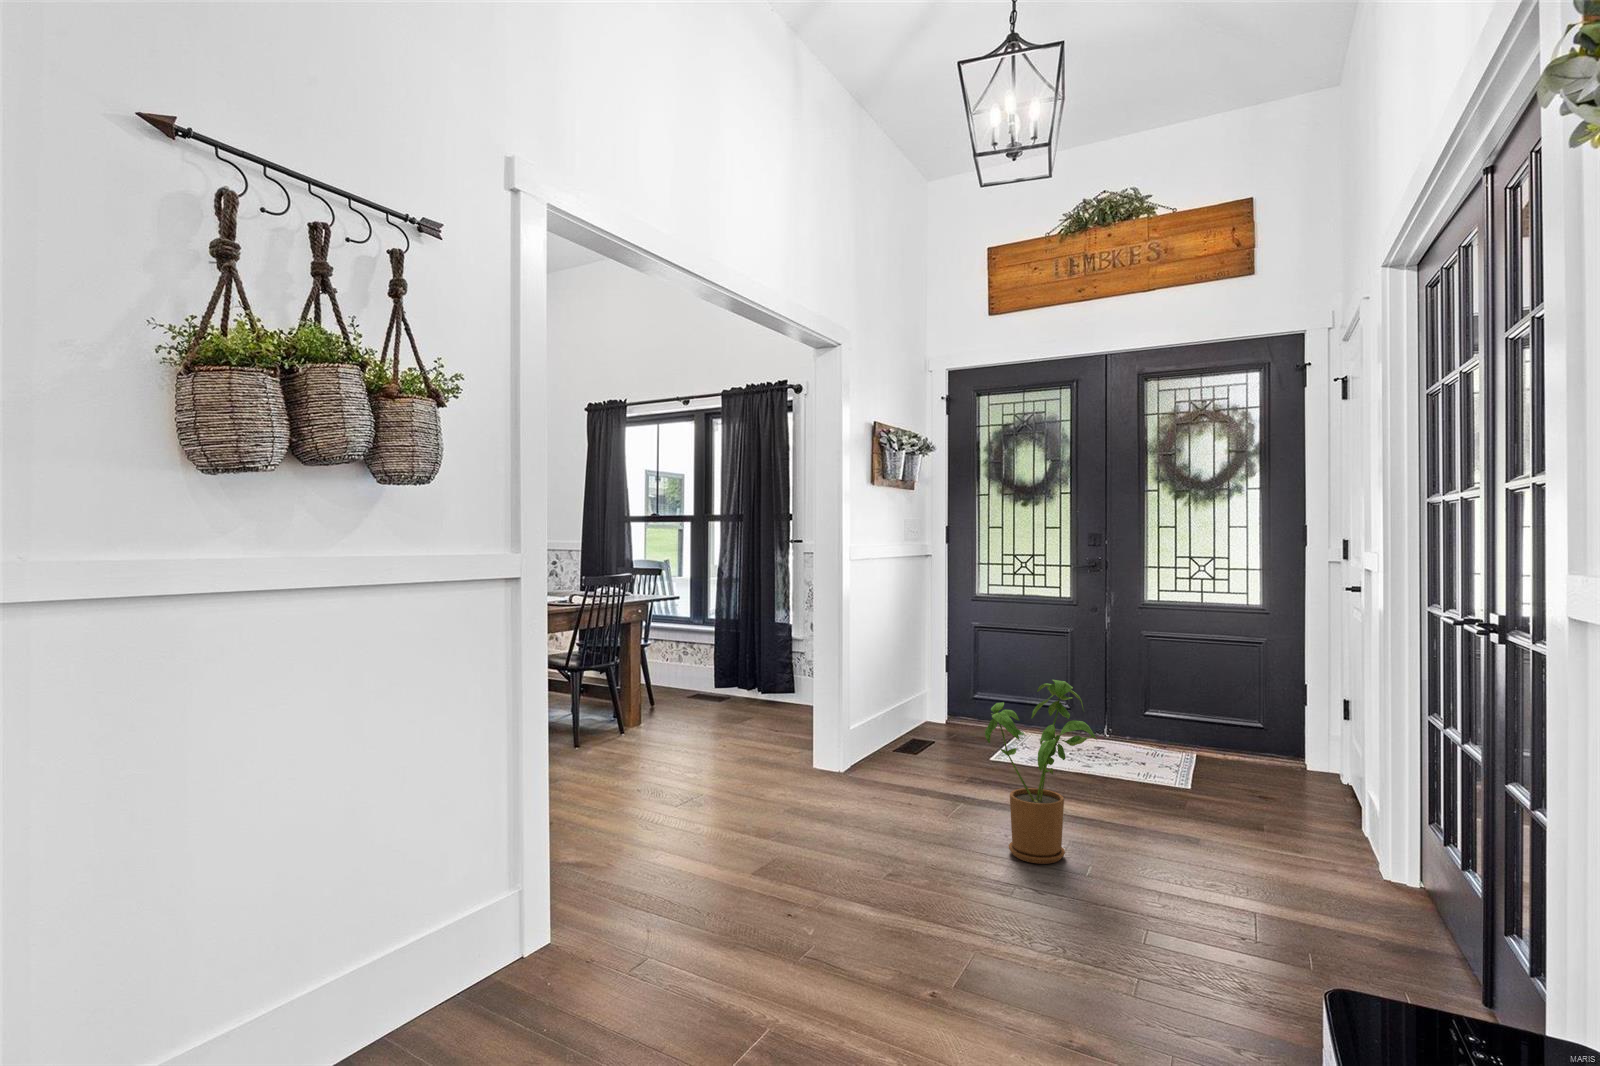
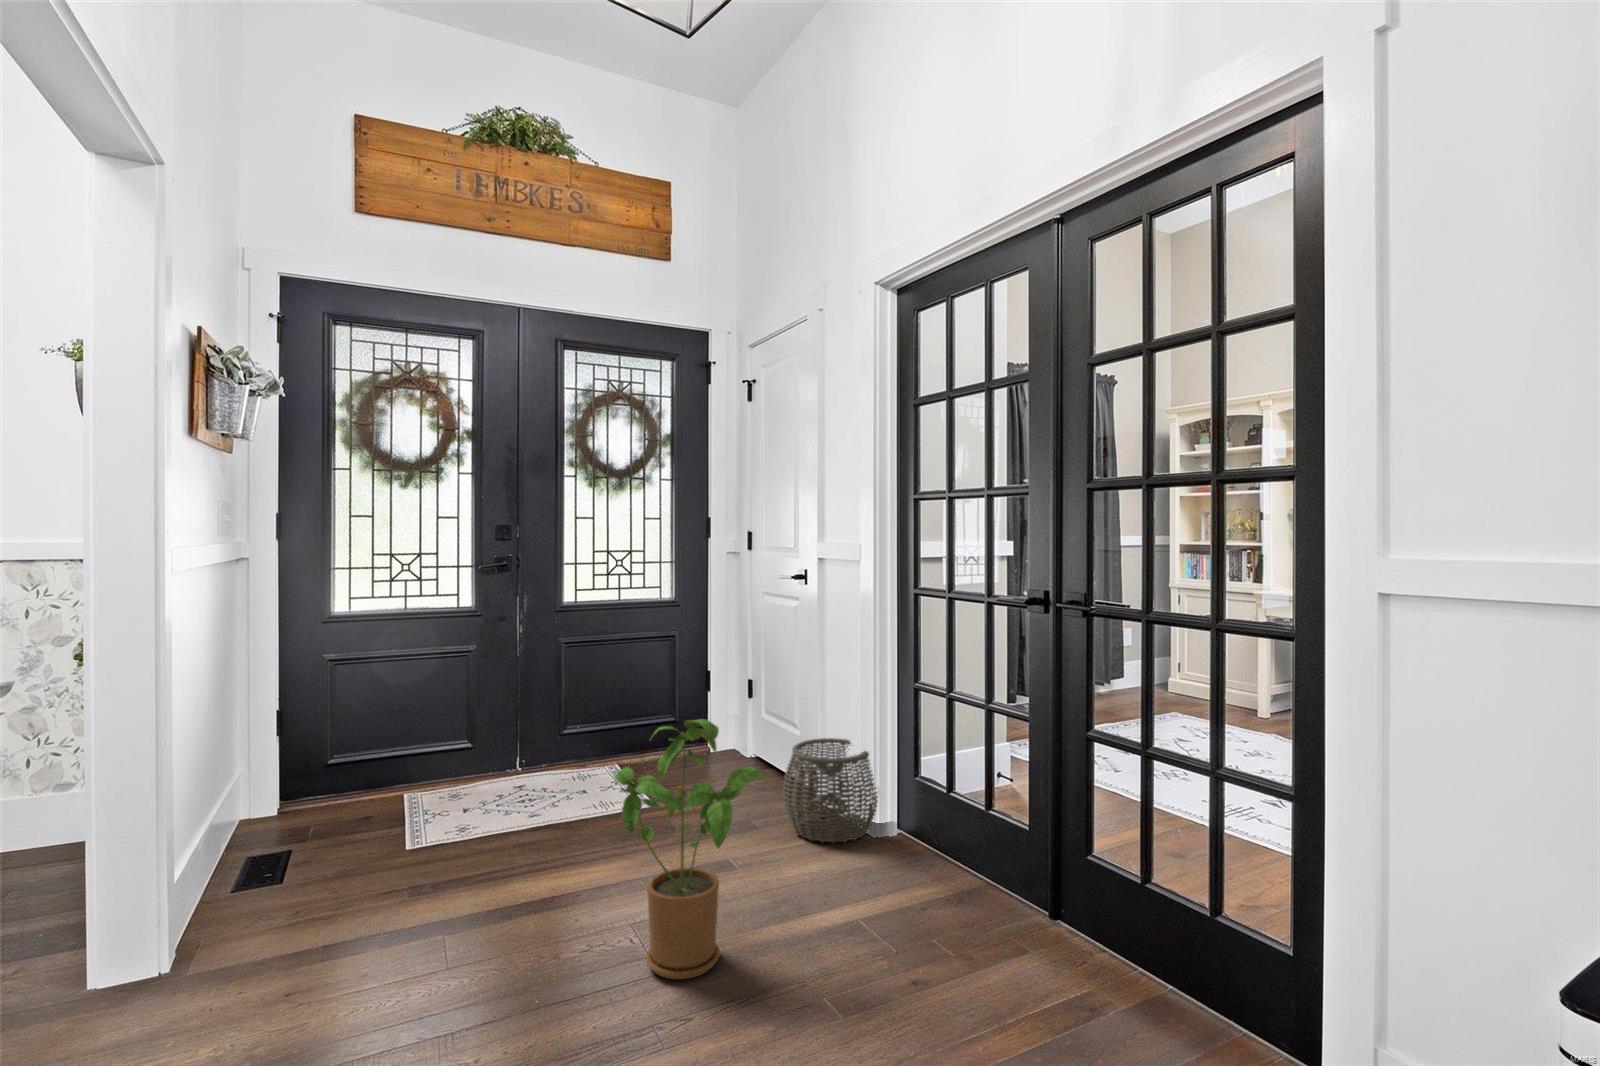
woven basket: none [1246,751,1360,859] -> present [783,738,879,843]

